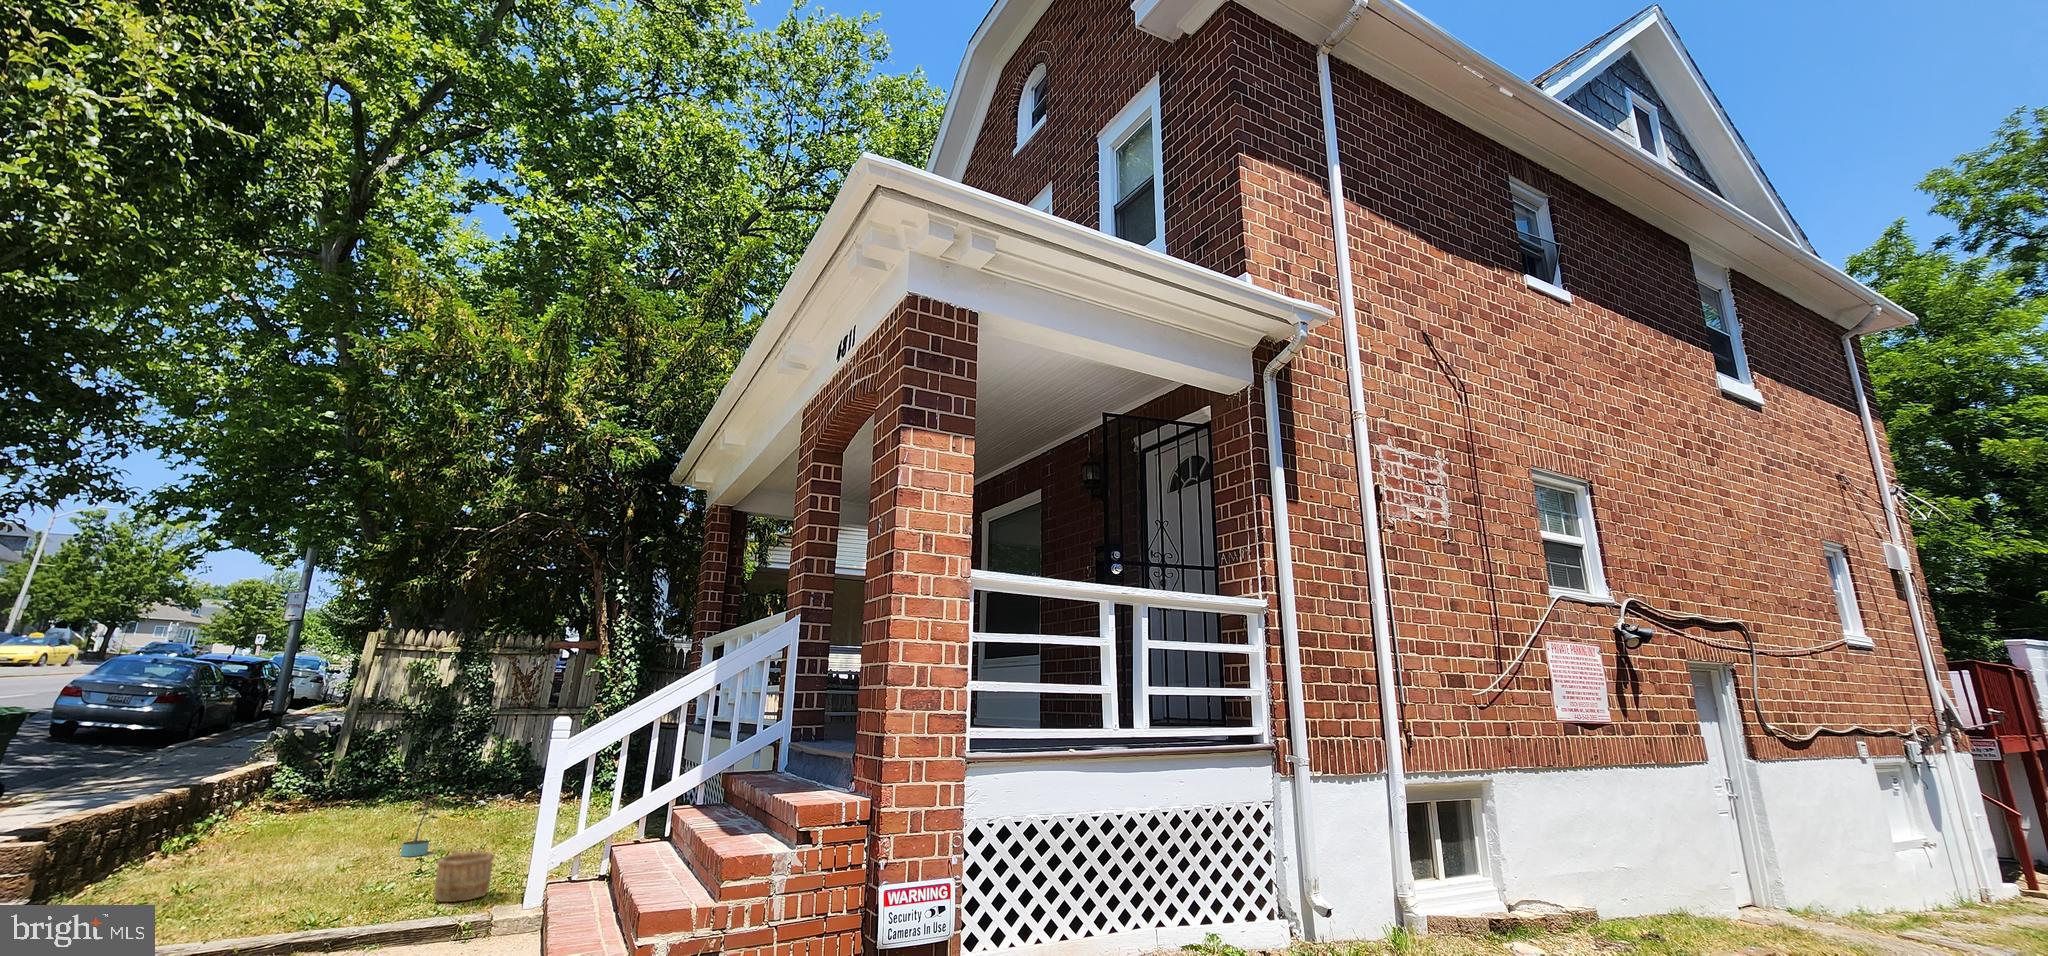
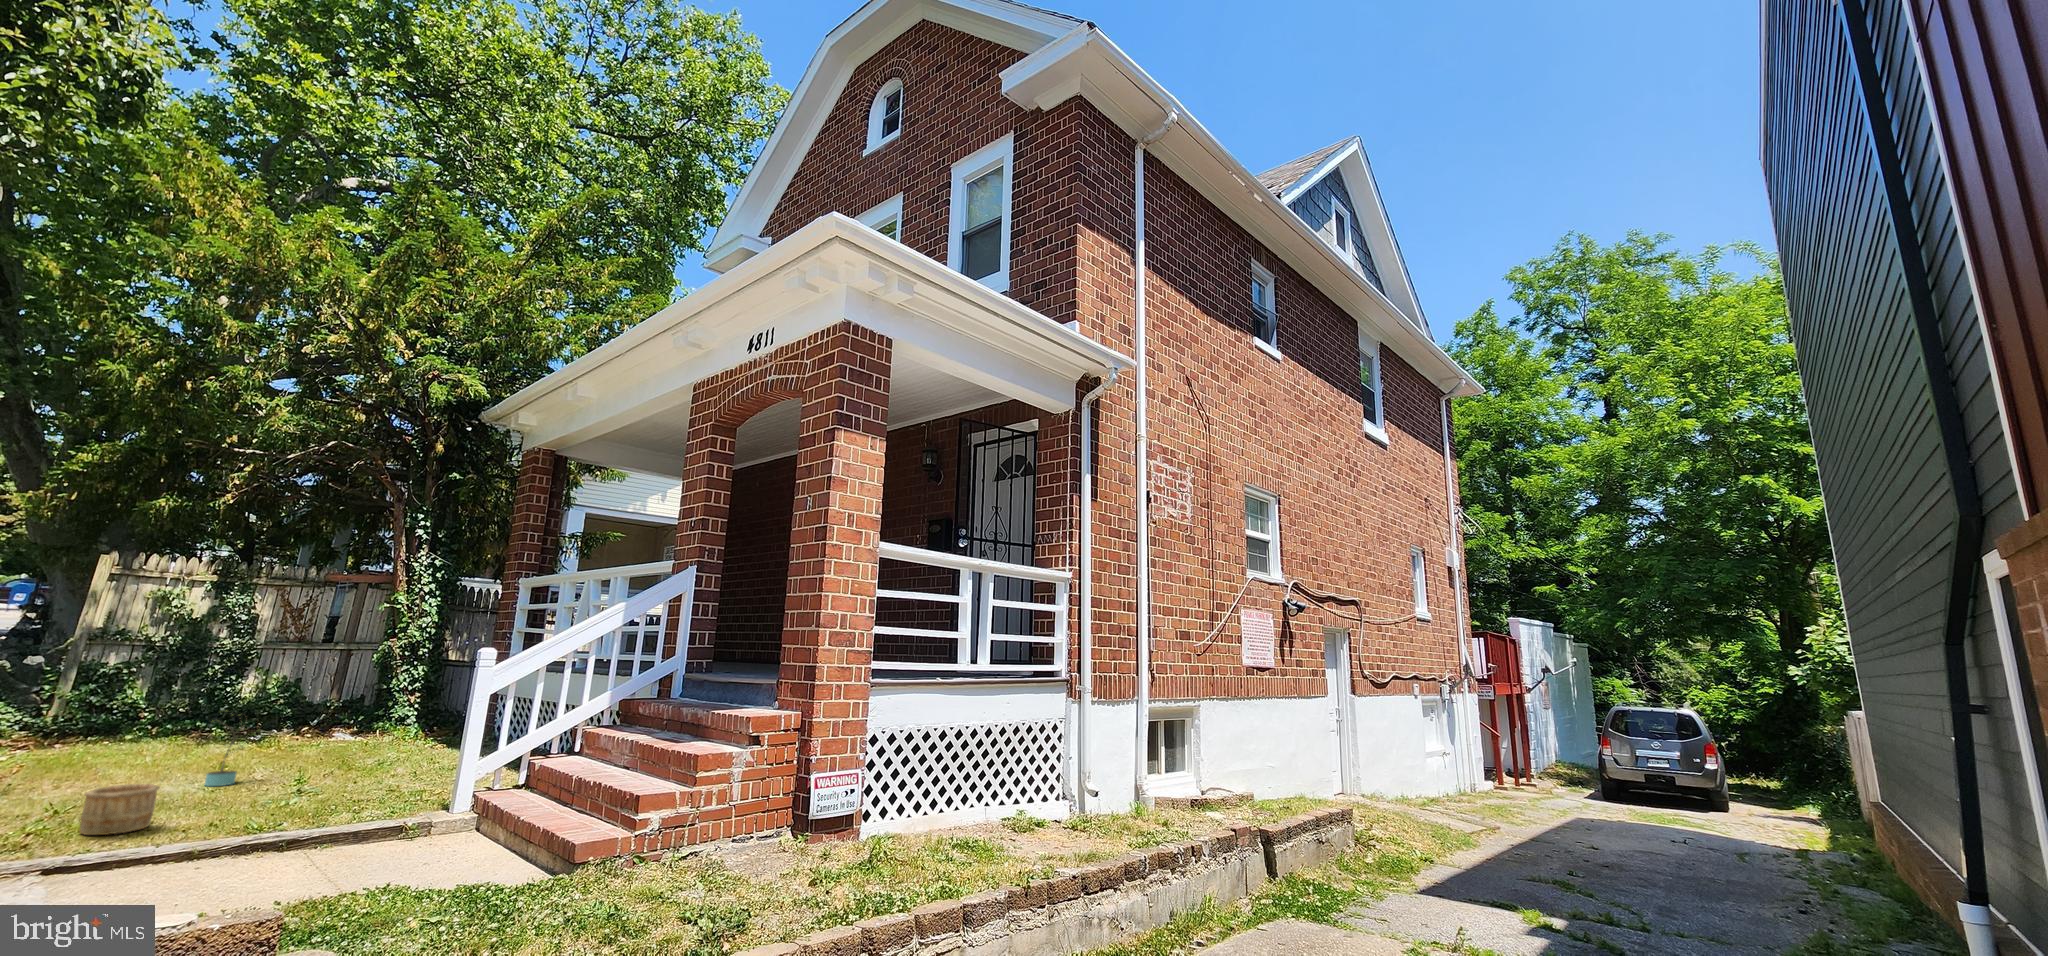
wooden bucket: present [434,852,494,902] -> present [80,784,160,835]

